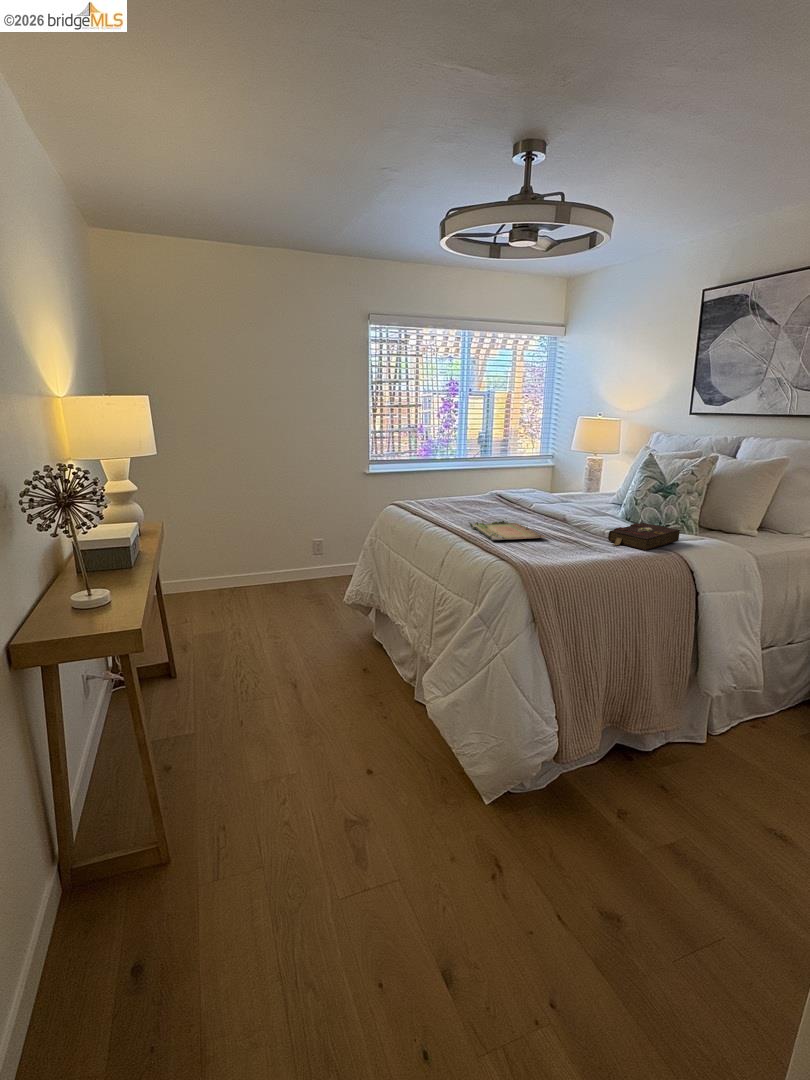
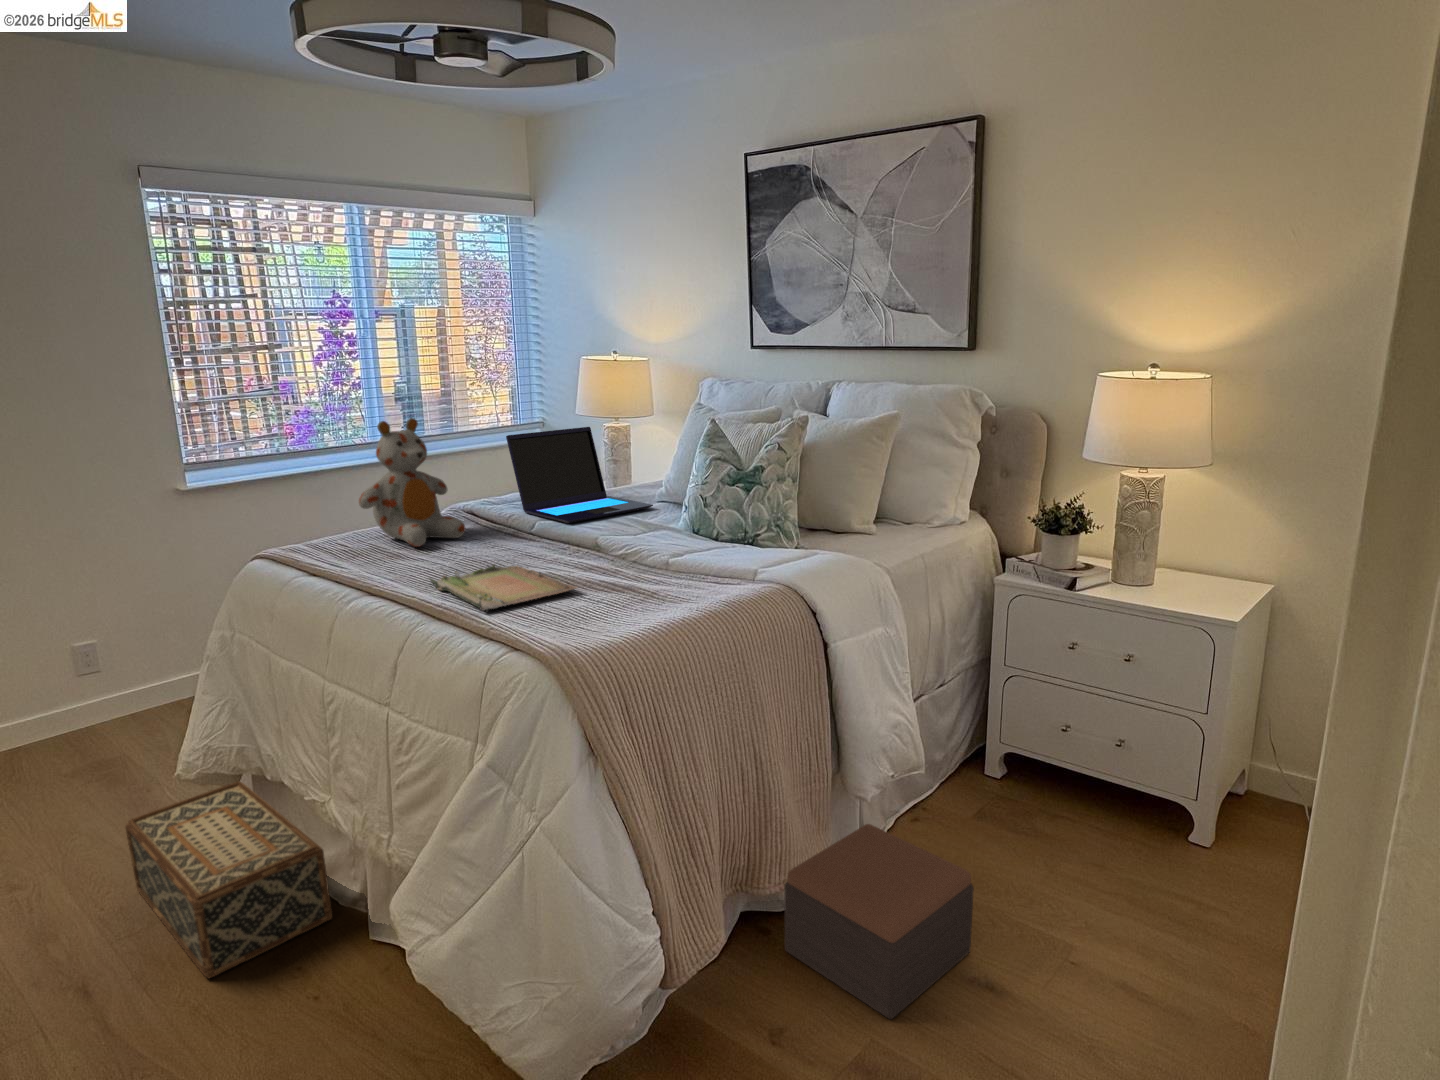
stuffed bear: none [442,441,493,508] -> present [359,418,465,547]
laptop: none [524,455,605,507] -> present [506,427,653,523]
book: present [608,523,680,550] -> none [678,537,780,586]
woven basket: none [323,610,400,692] -> present [126,781,332,978]
footstool: none [640,715,785,834] -> present [785,824,974,1019]

